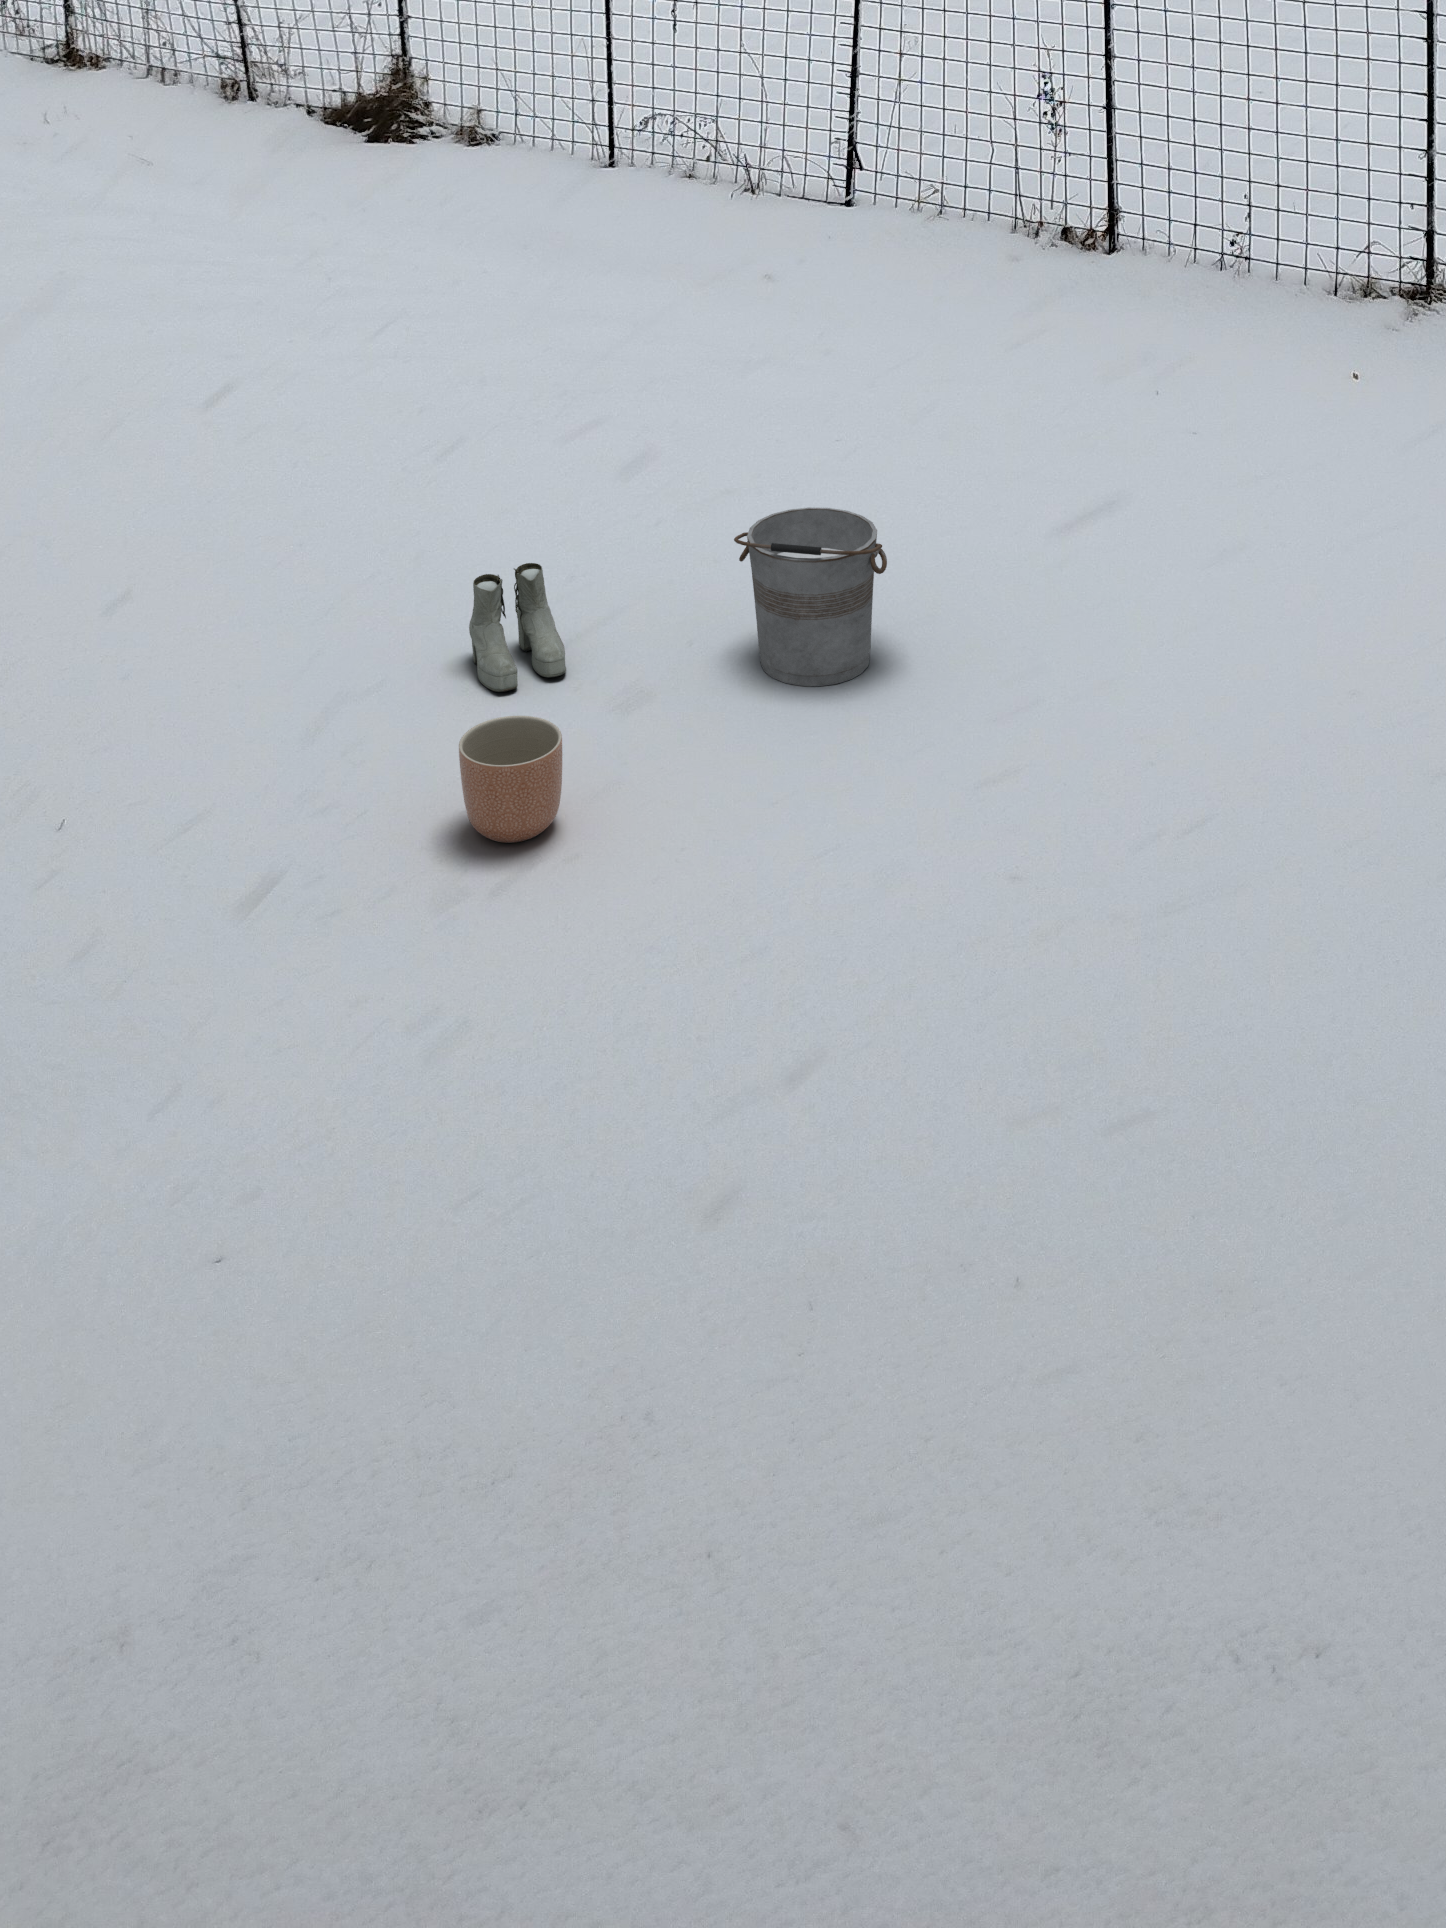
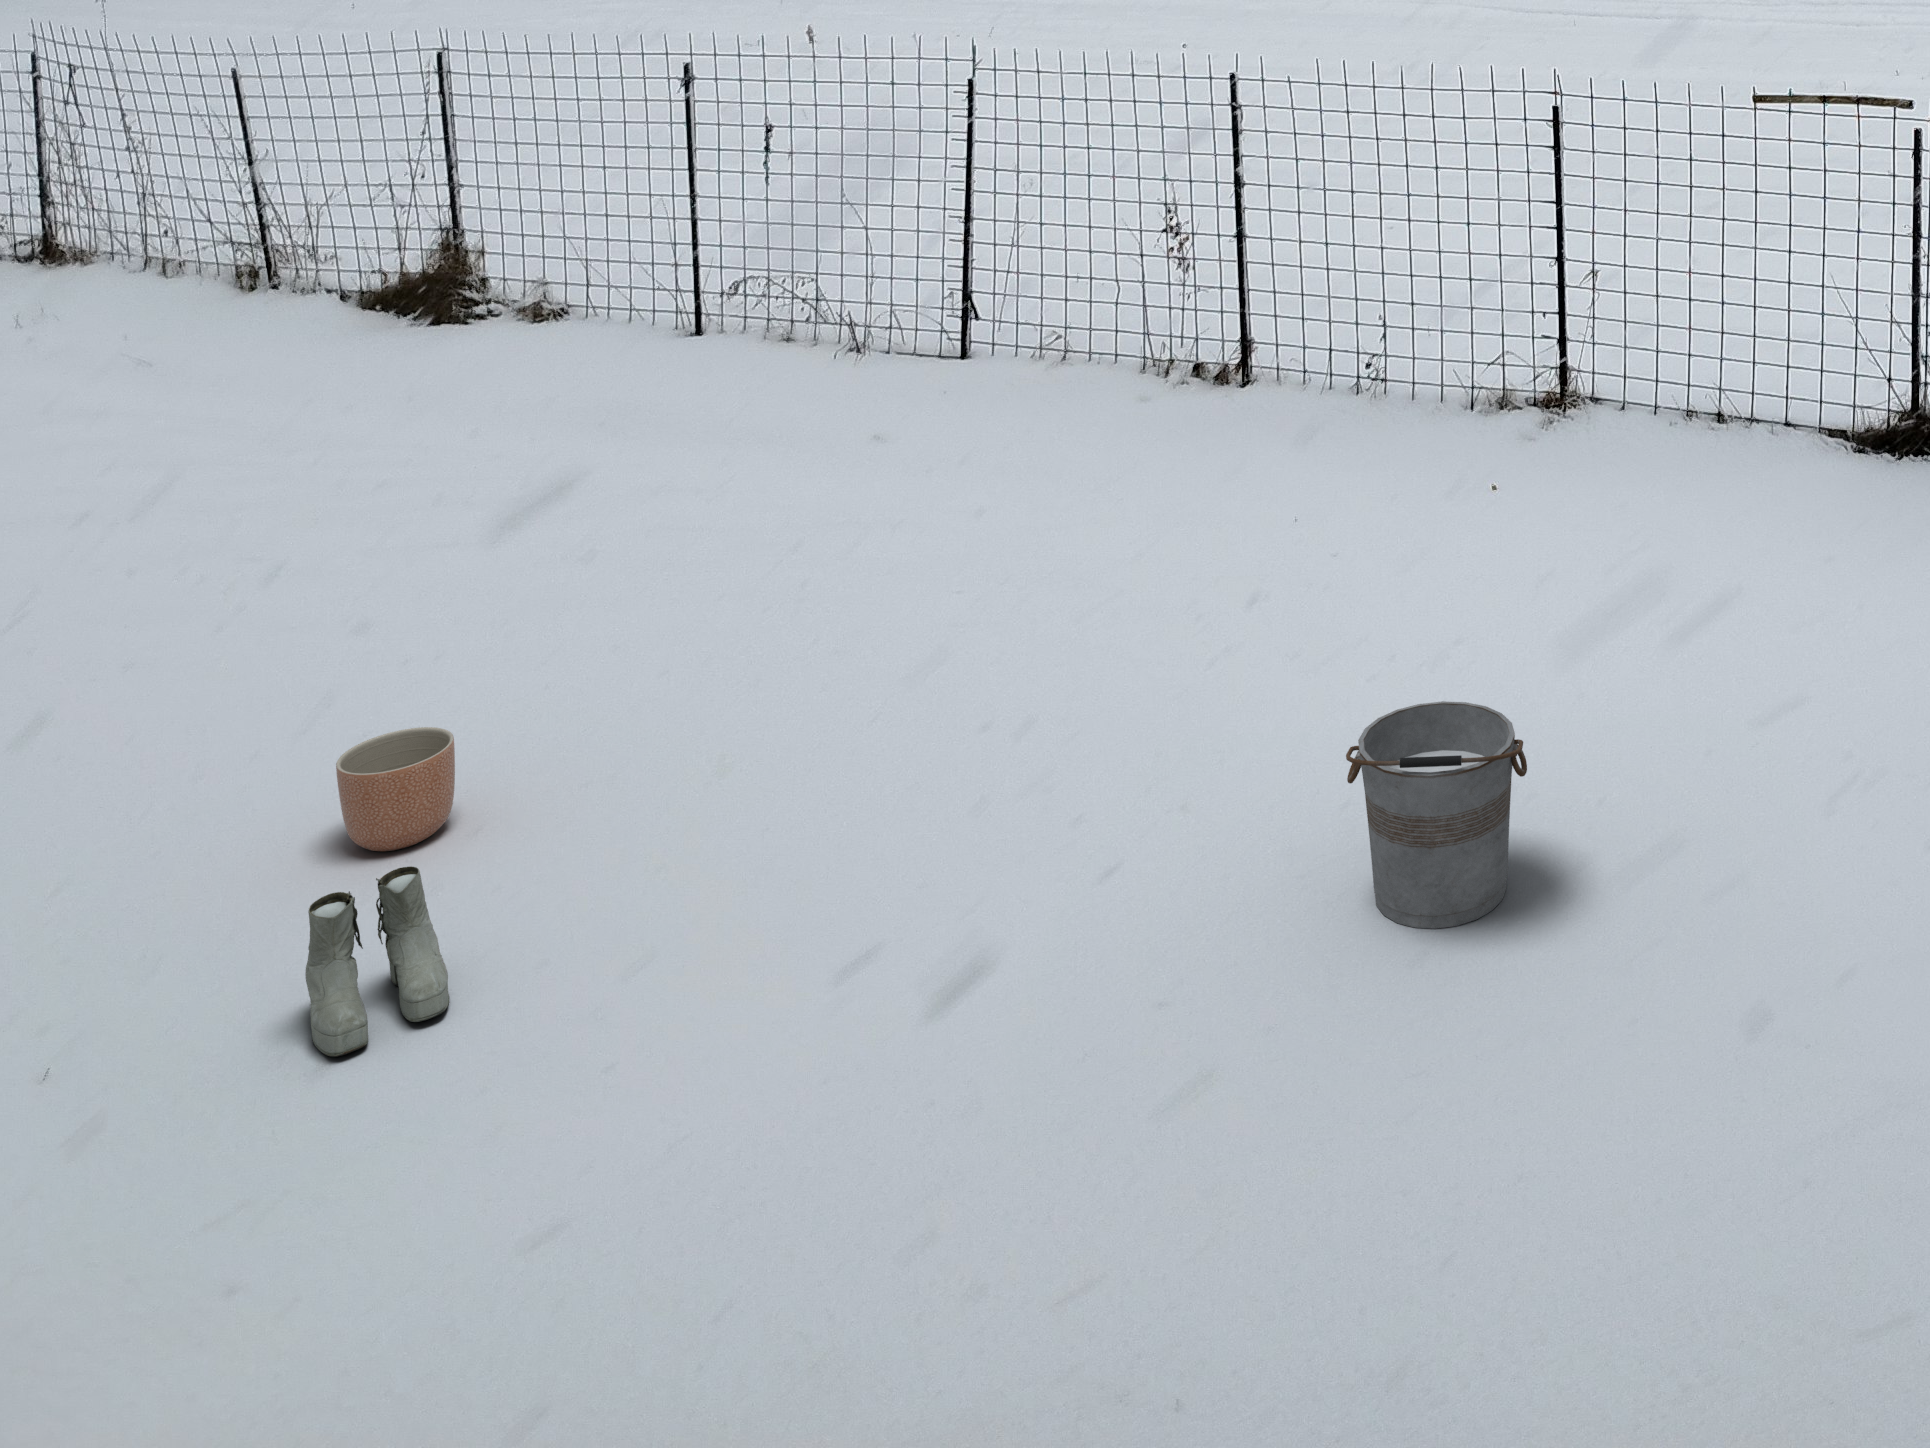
bucket: present [734,507,887,686] -> present [1346,701,1527,929]
planter: present [459,716,562,843] -> present [336,727,455,851]

